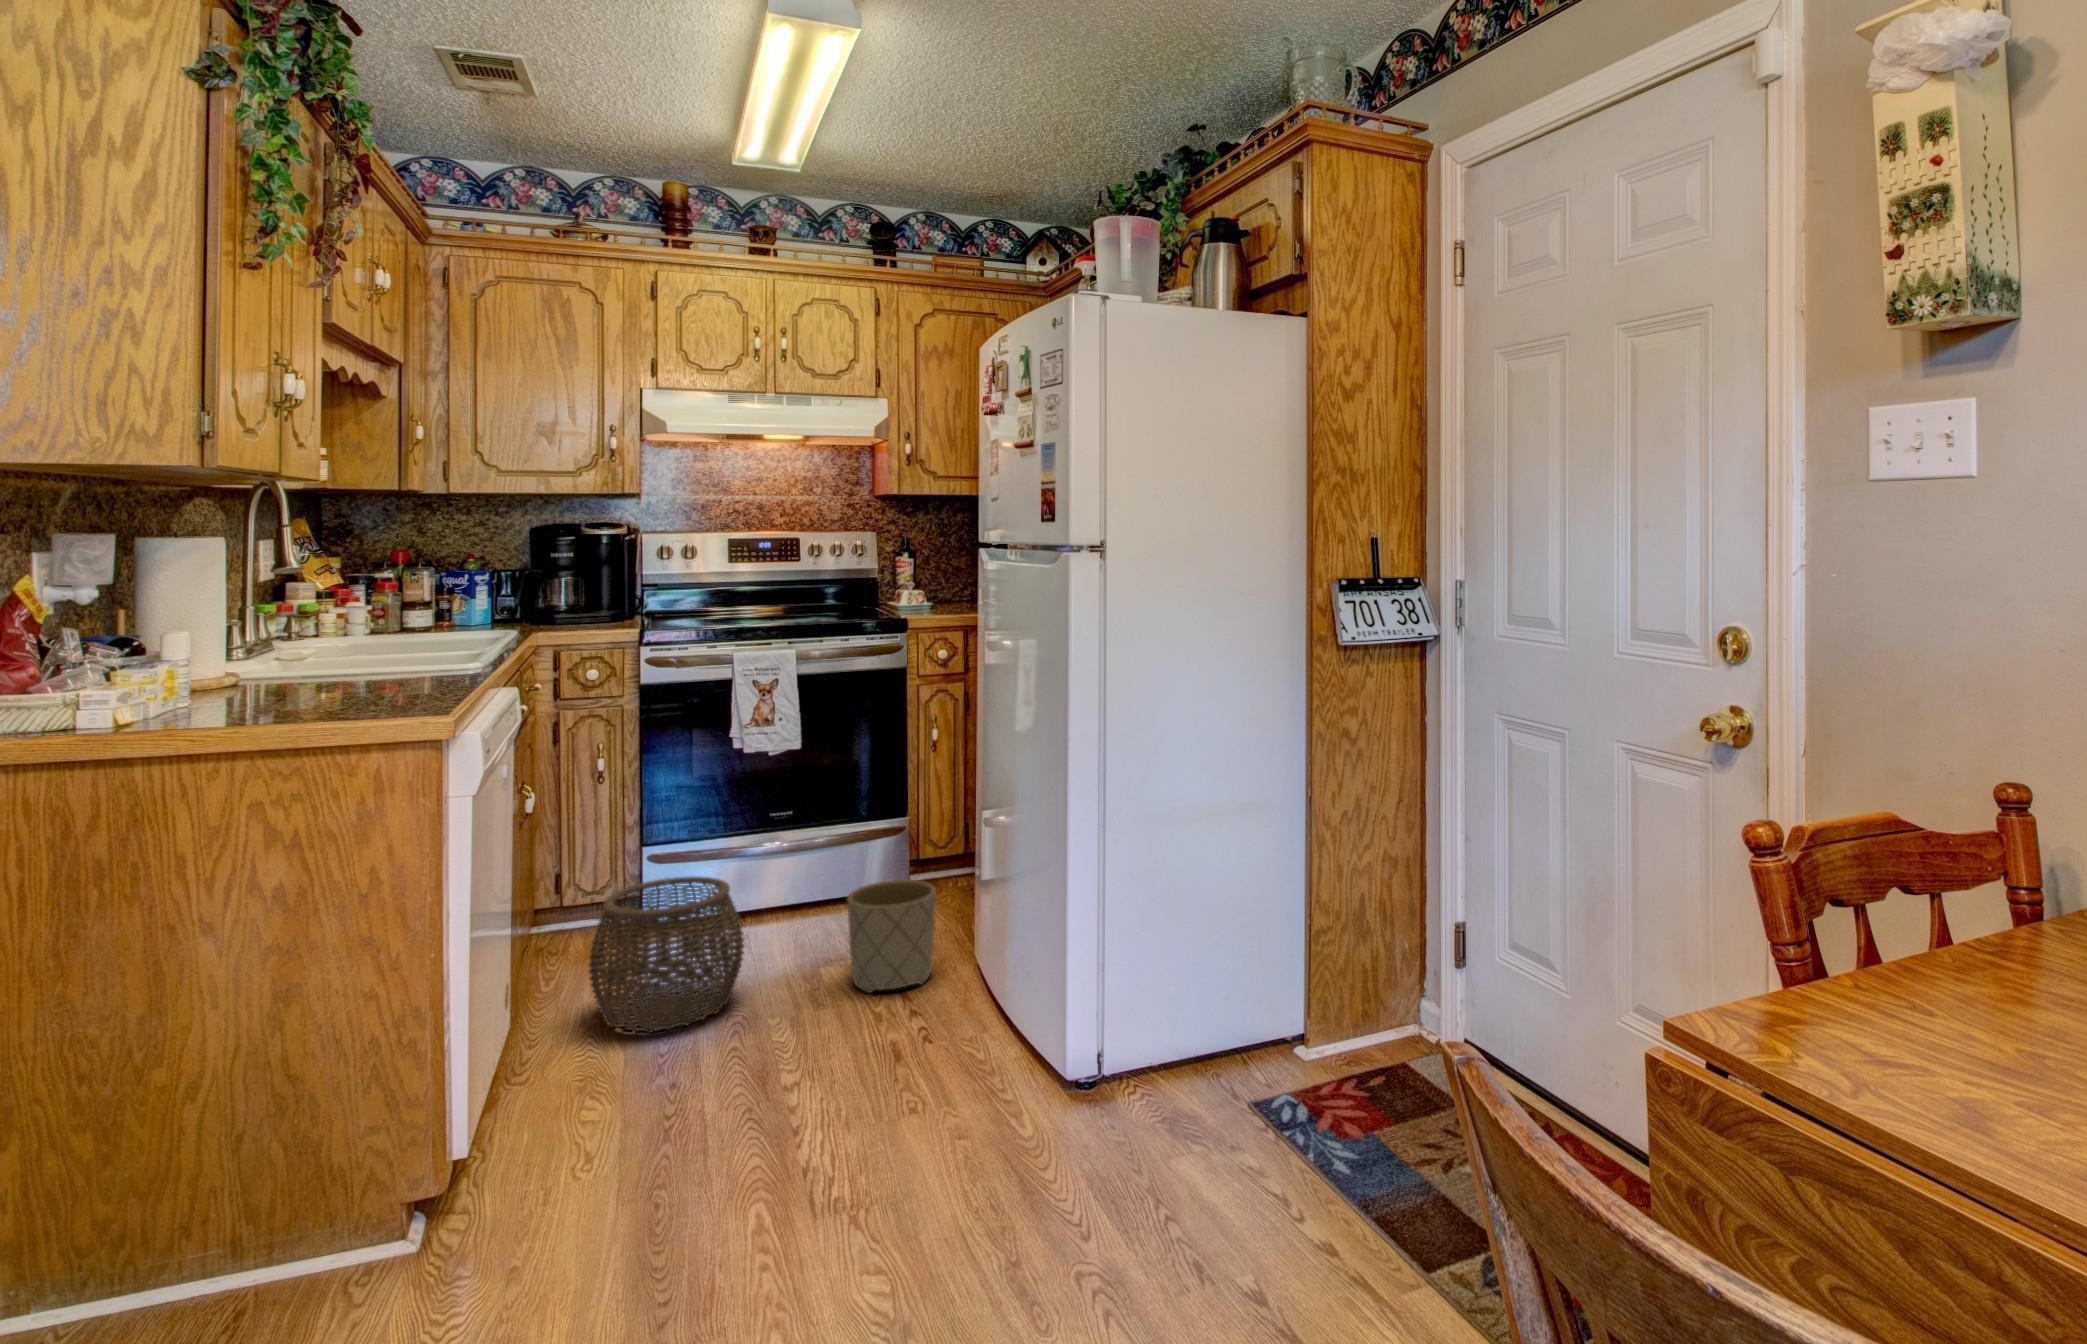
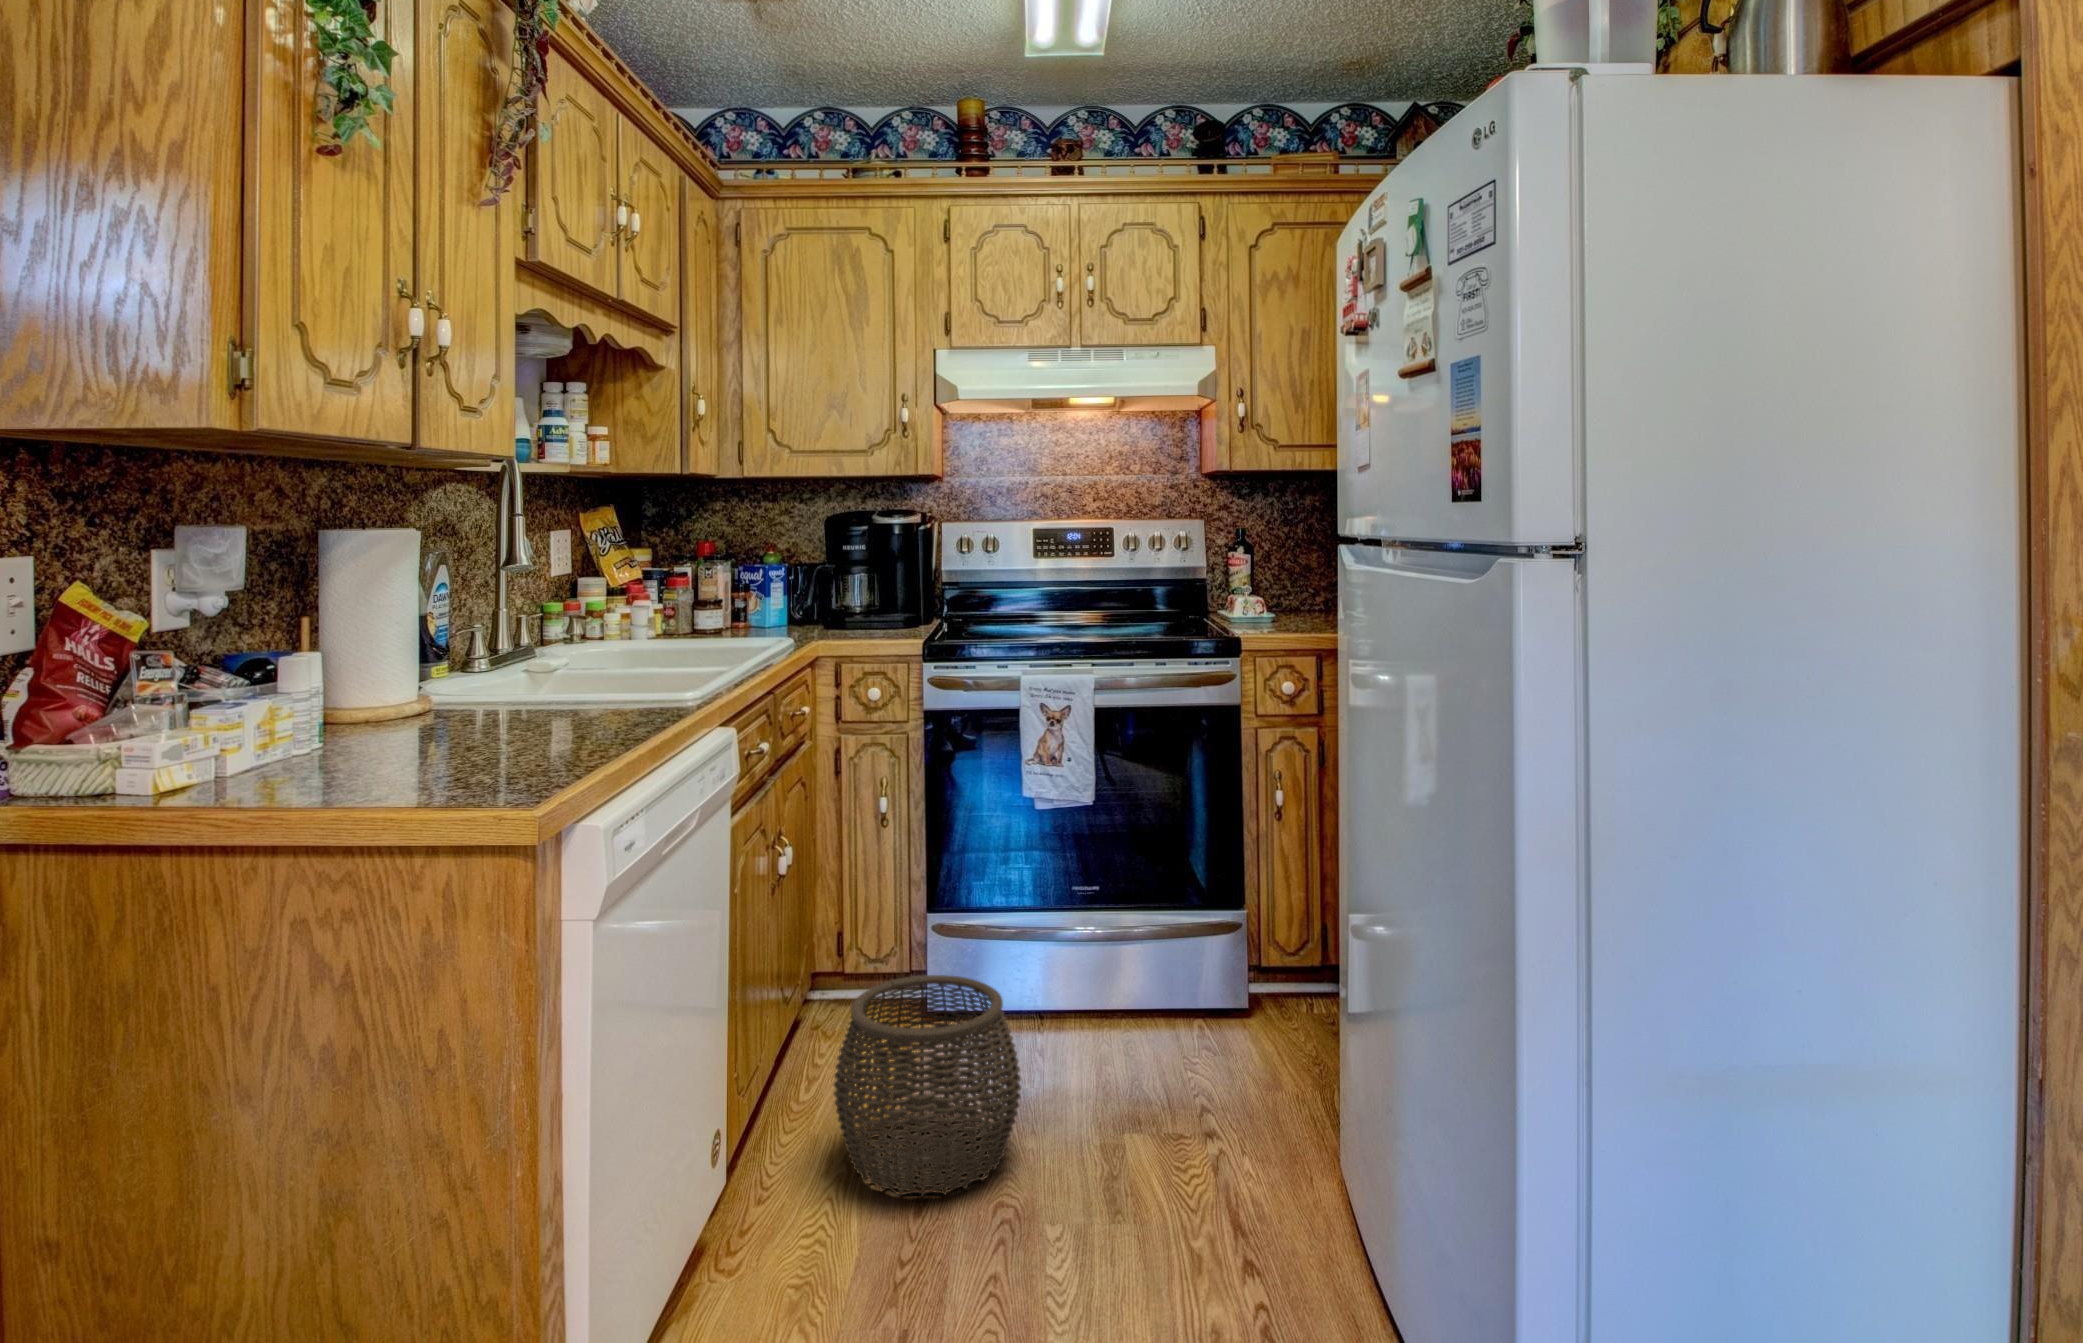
planter: present [847,880,936,993] -> none [1154,1018,1278,1191]

